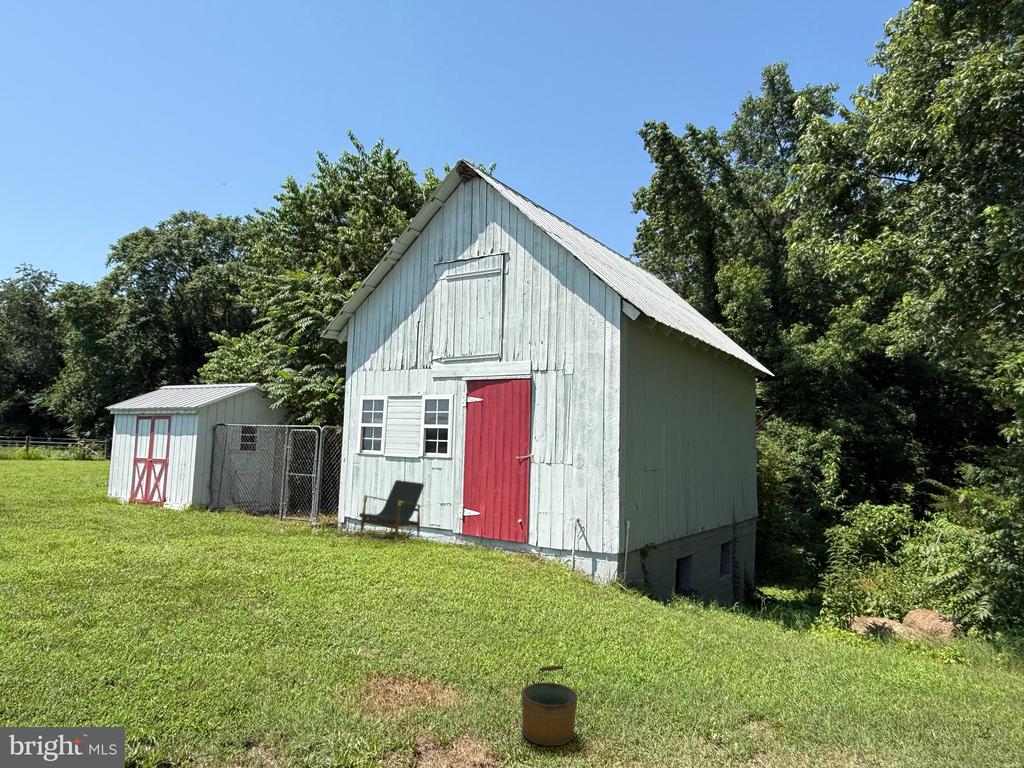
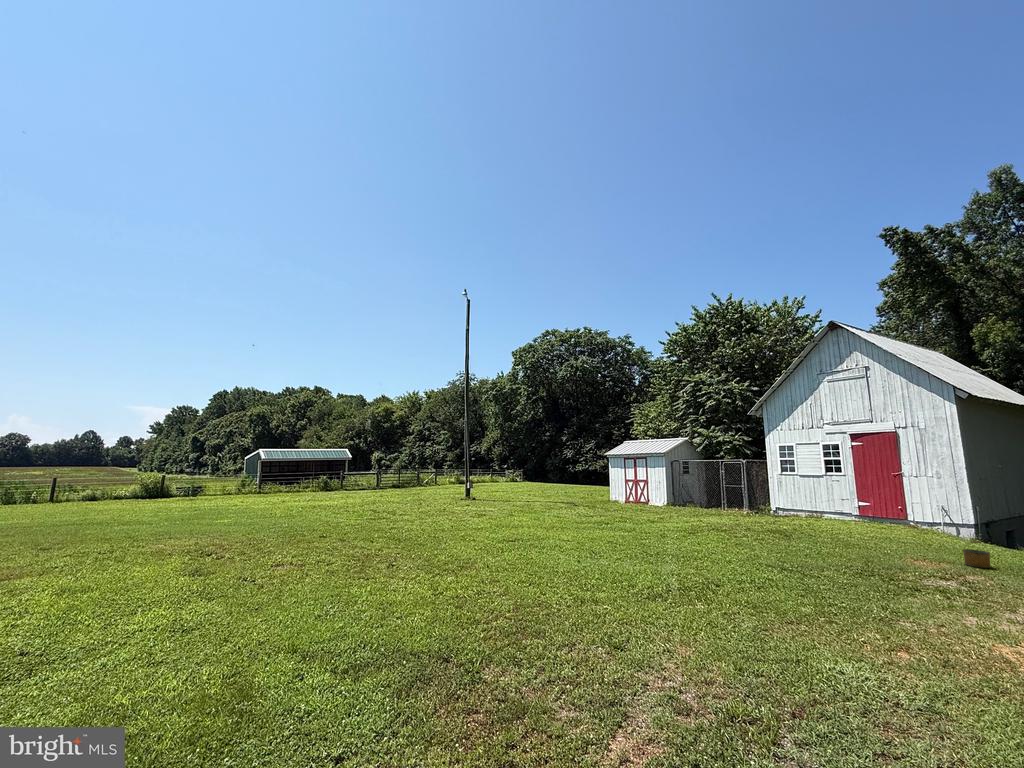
lounge chair: present [359,480,424,543] -> none [796,487,830,518]

